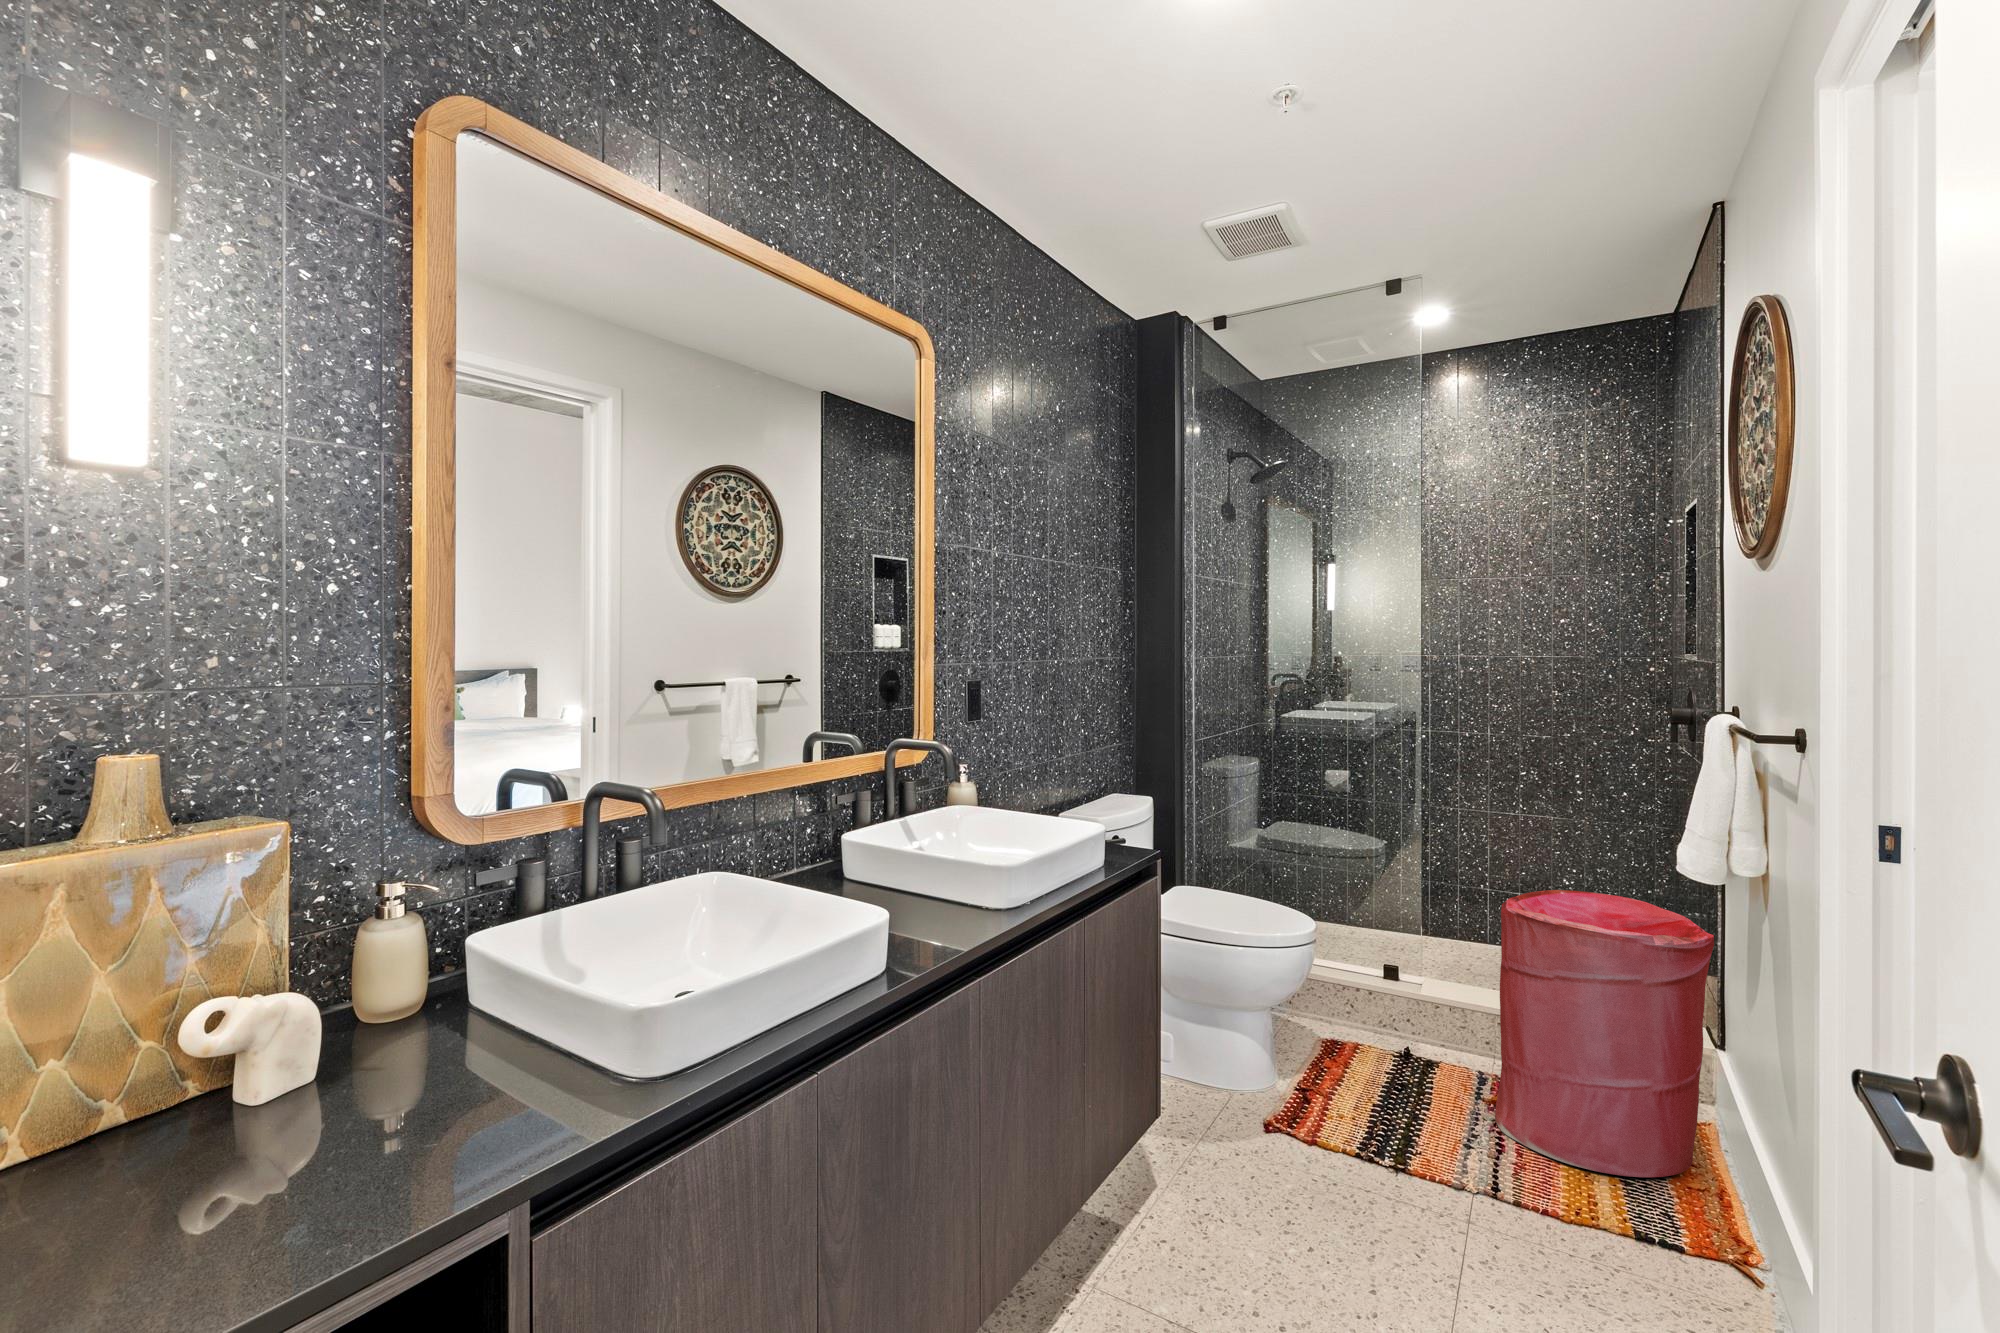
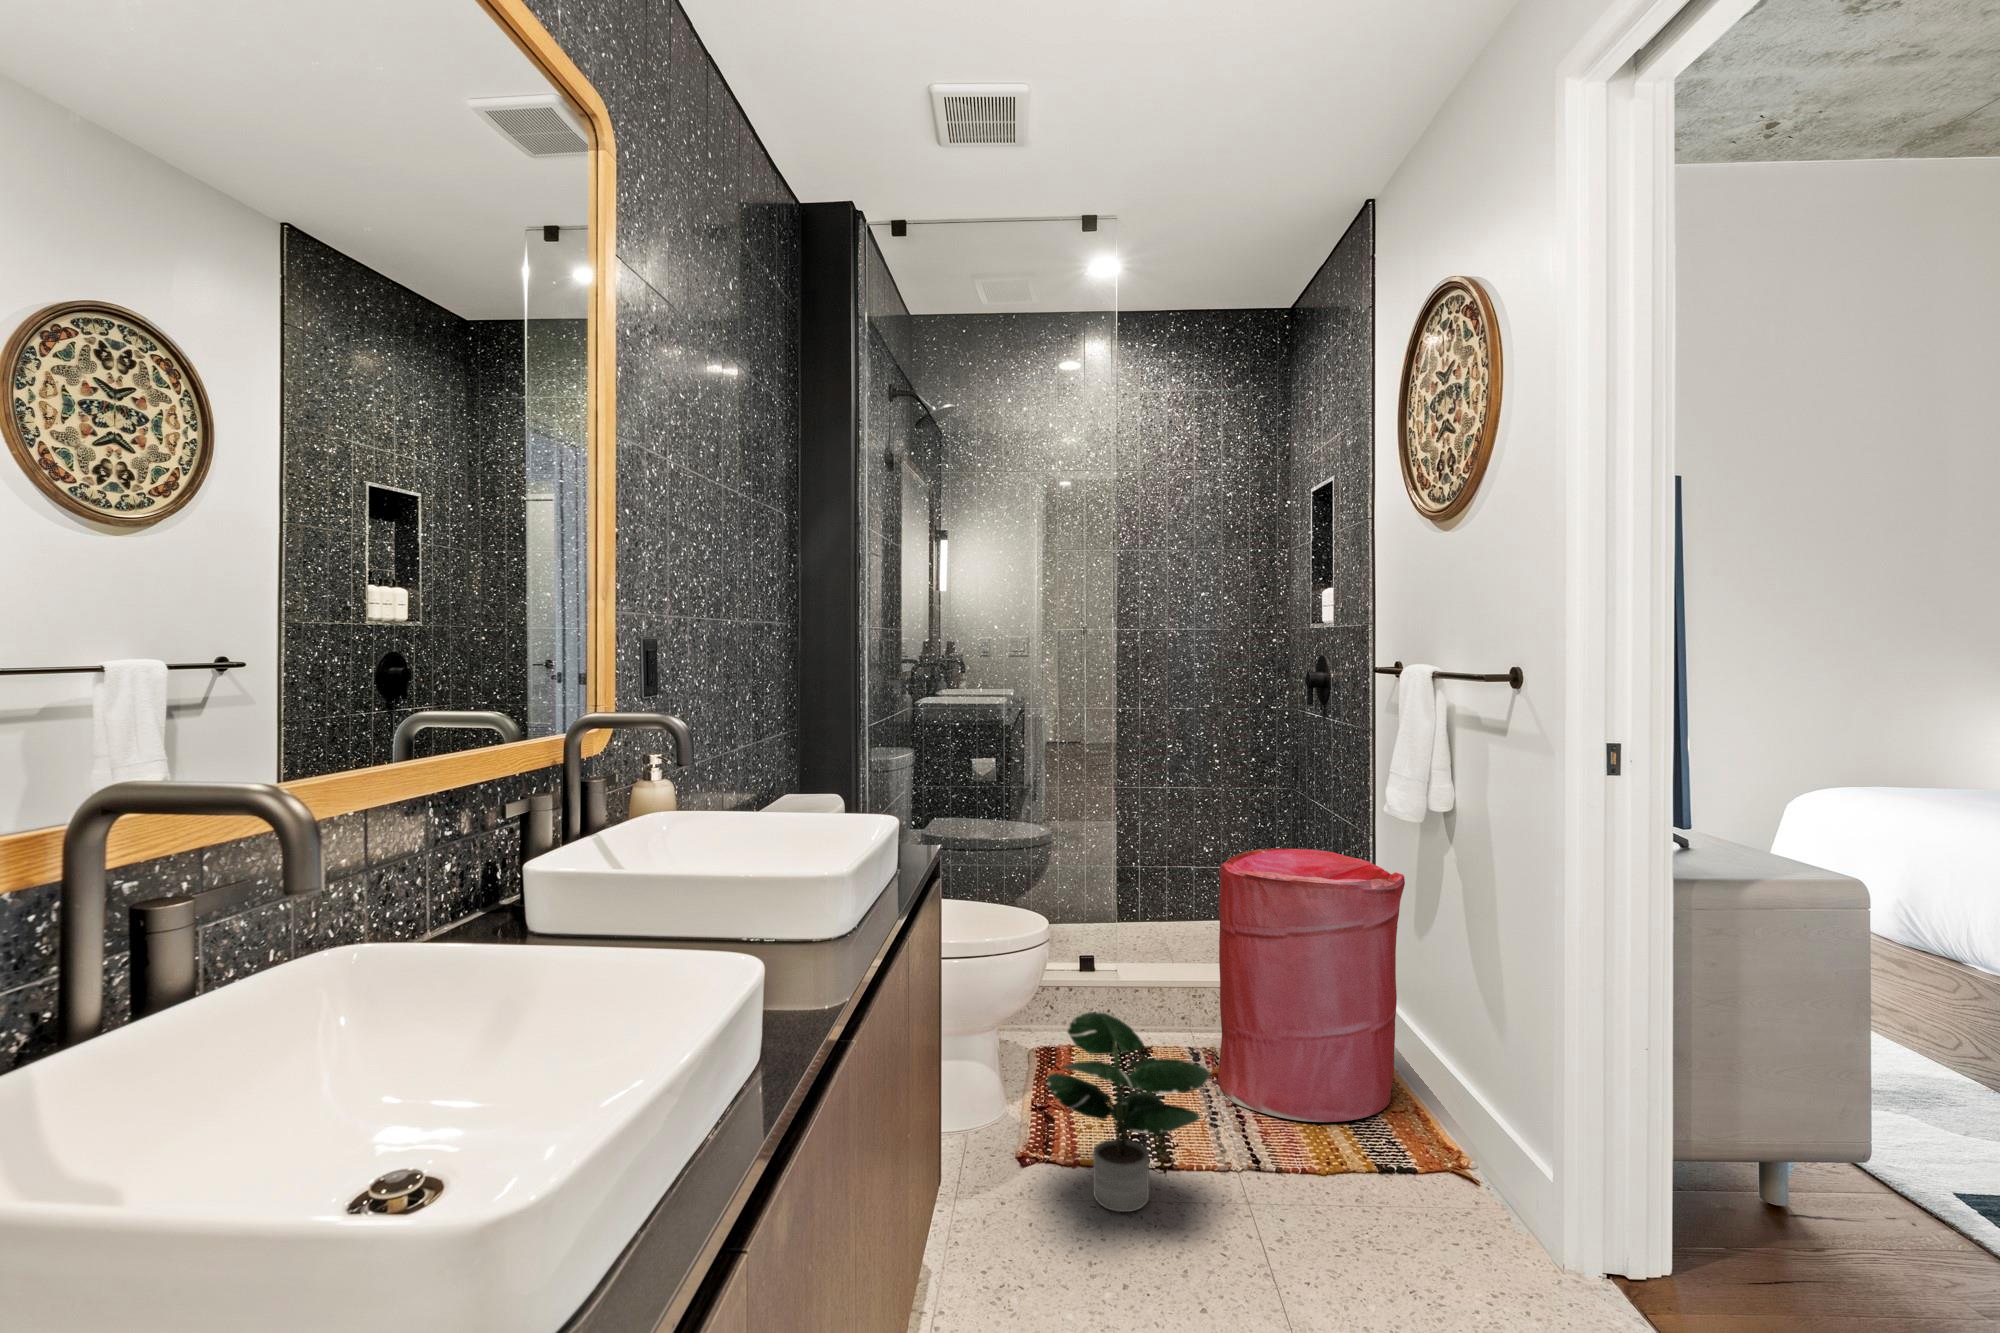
potted plant: none [1278,1015,1431,1196] -> present [1047,1012,1210,1212]

